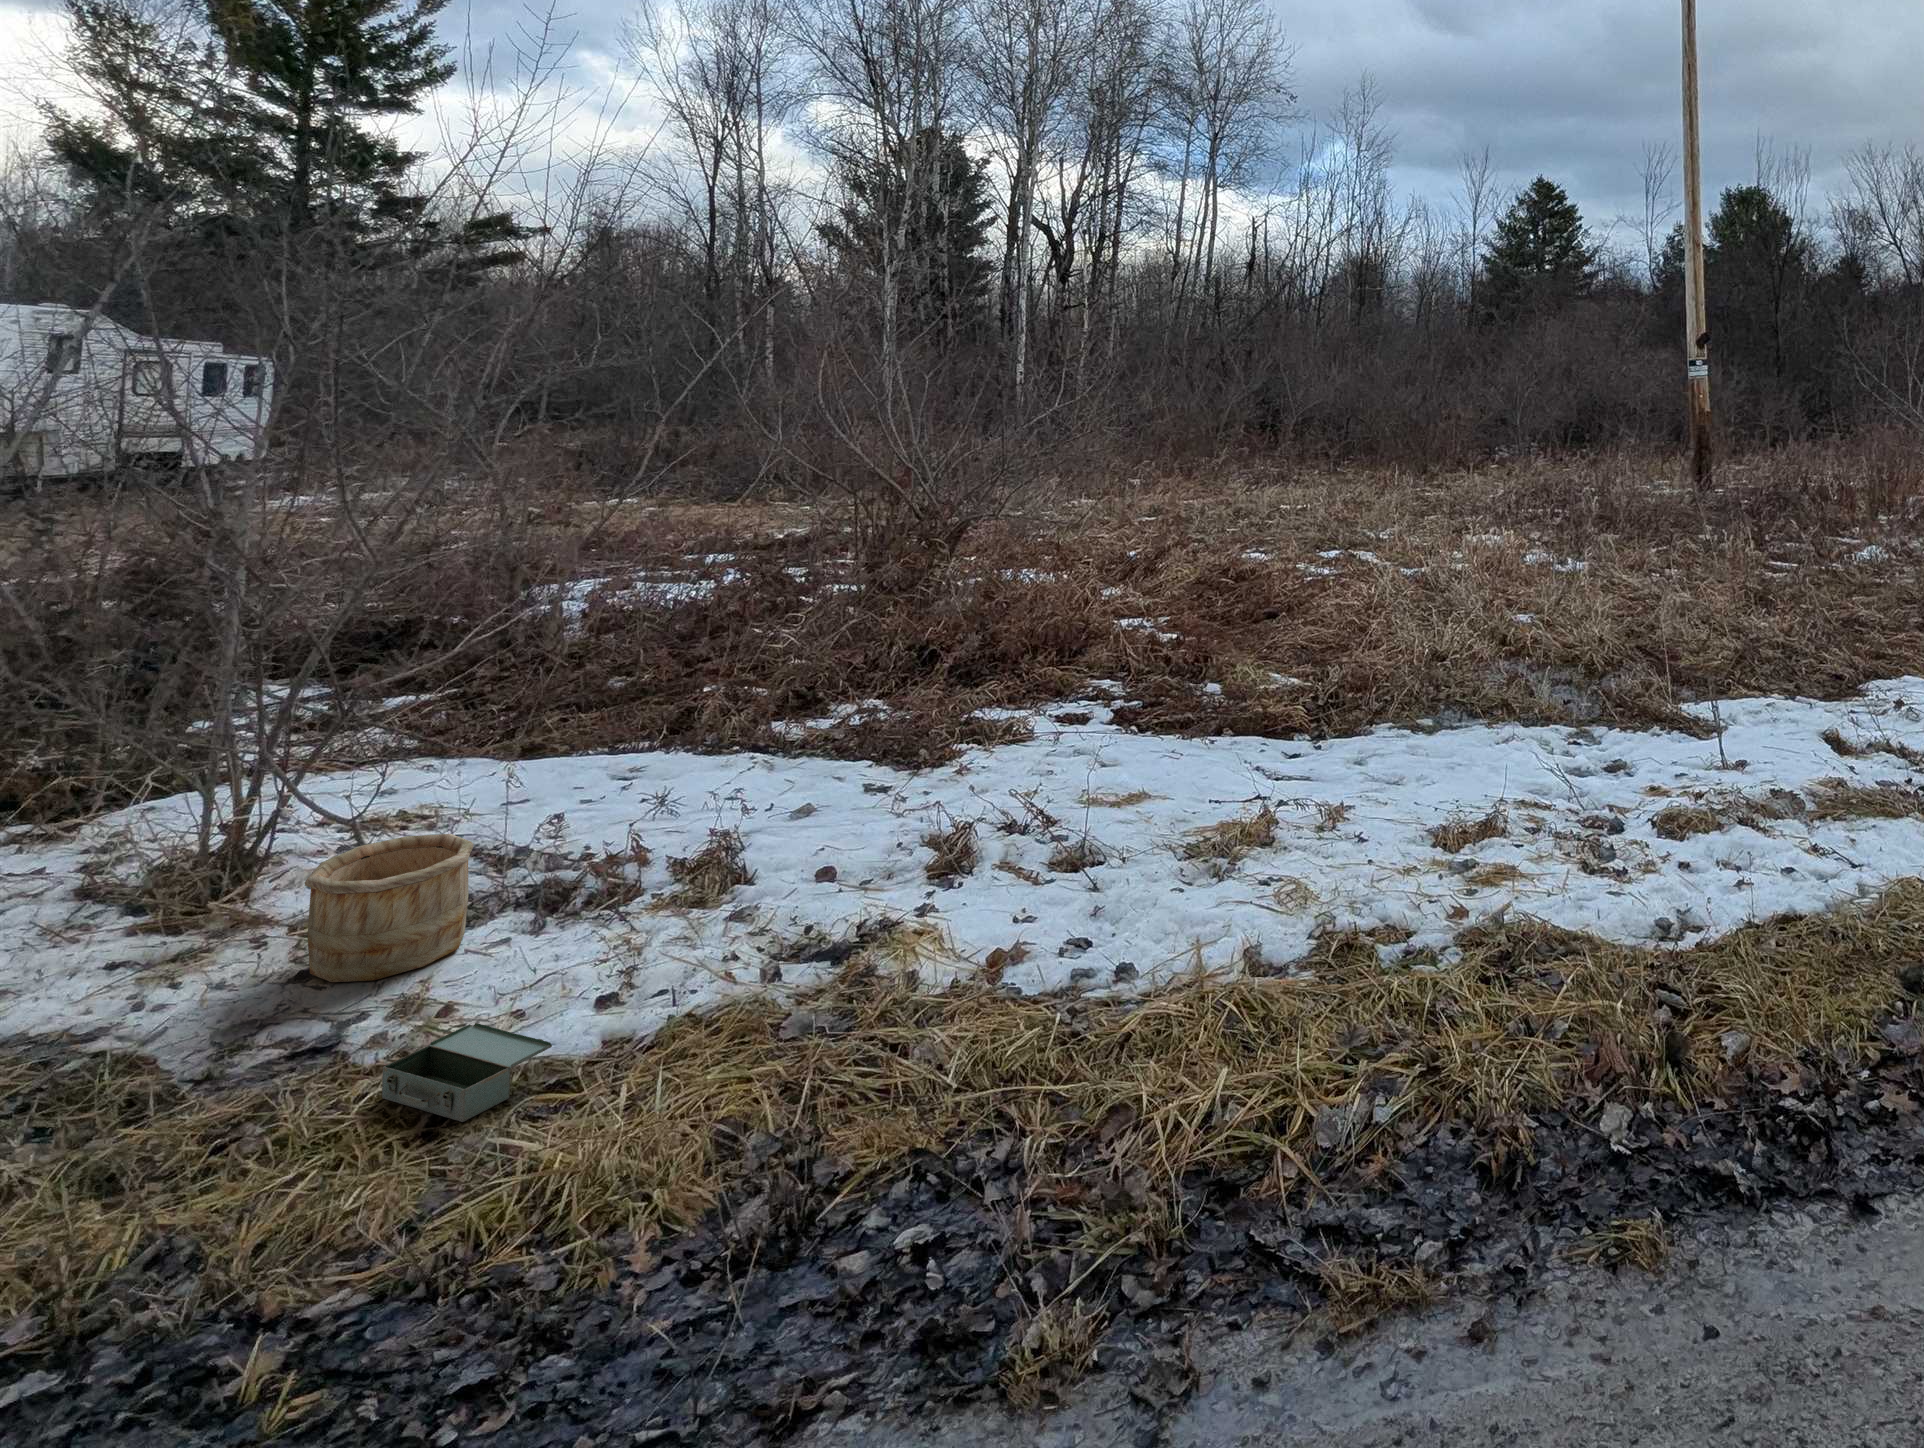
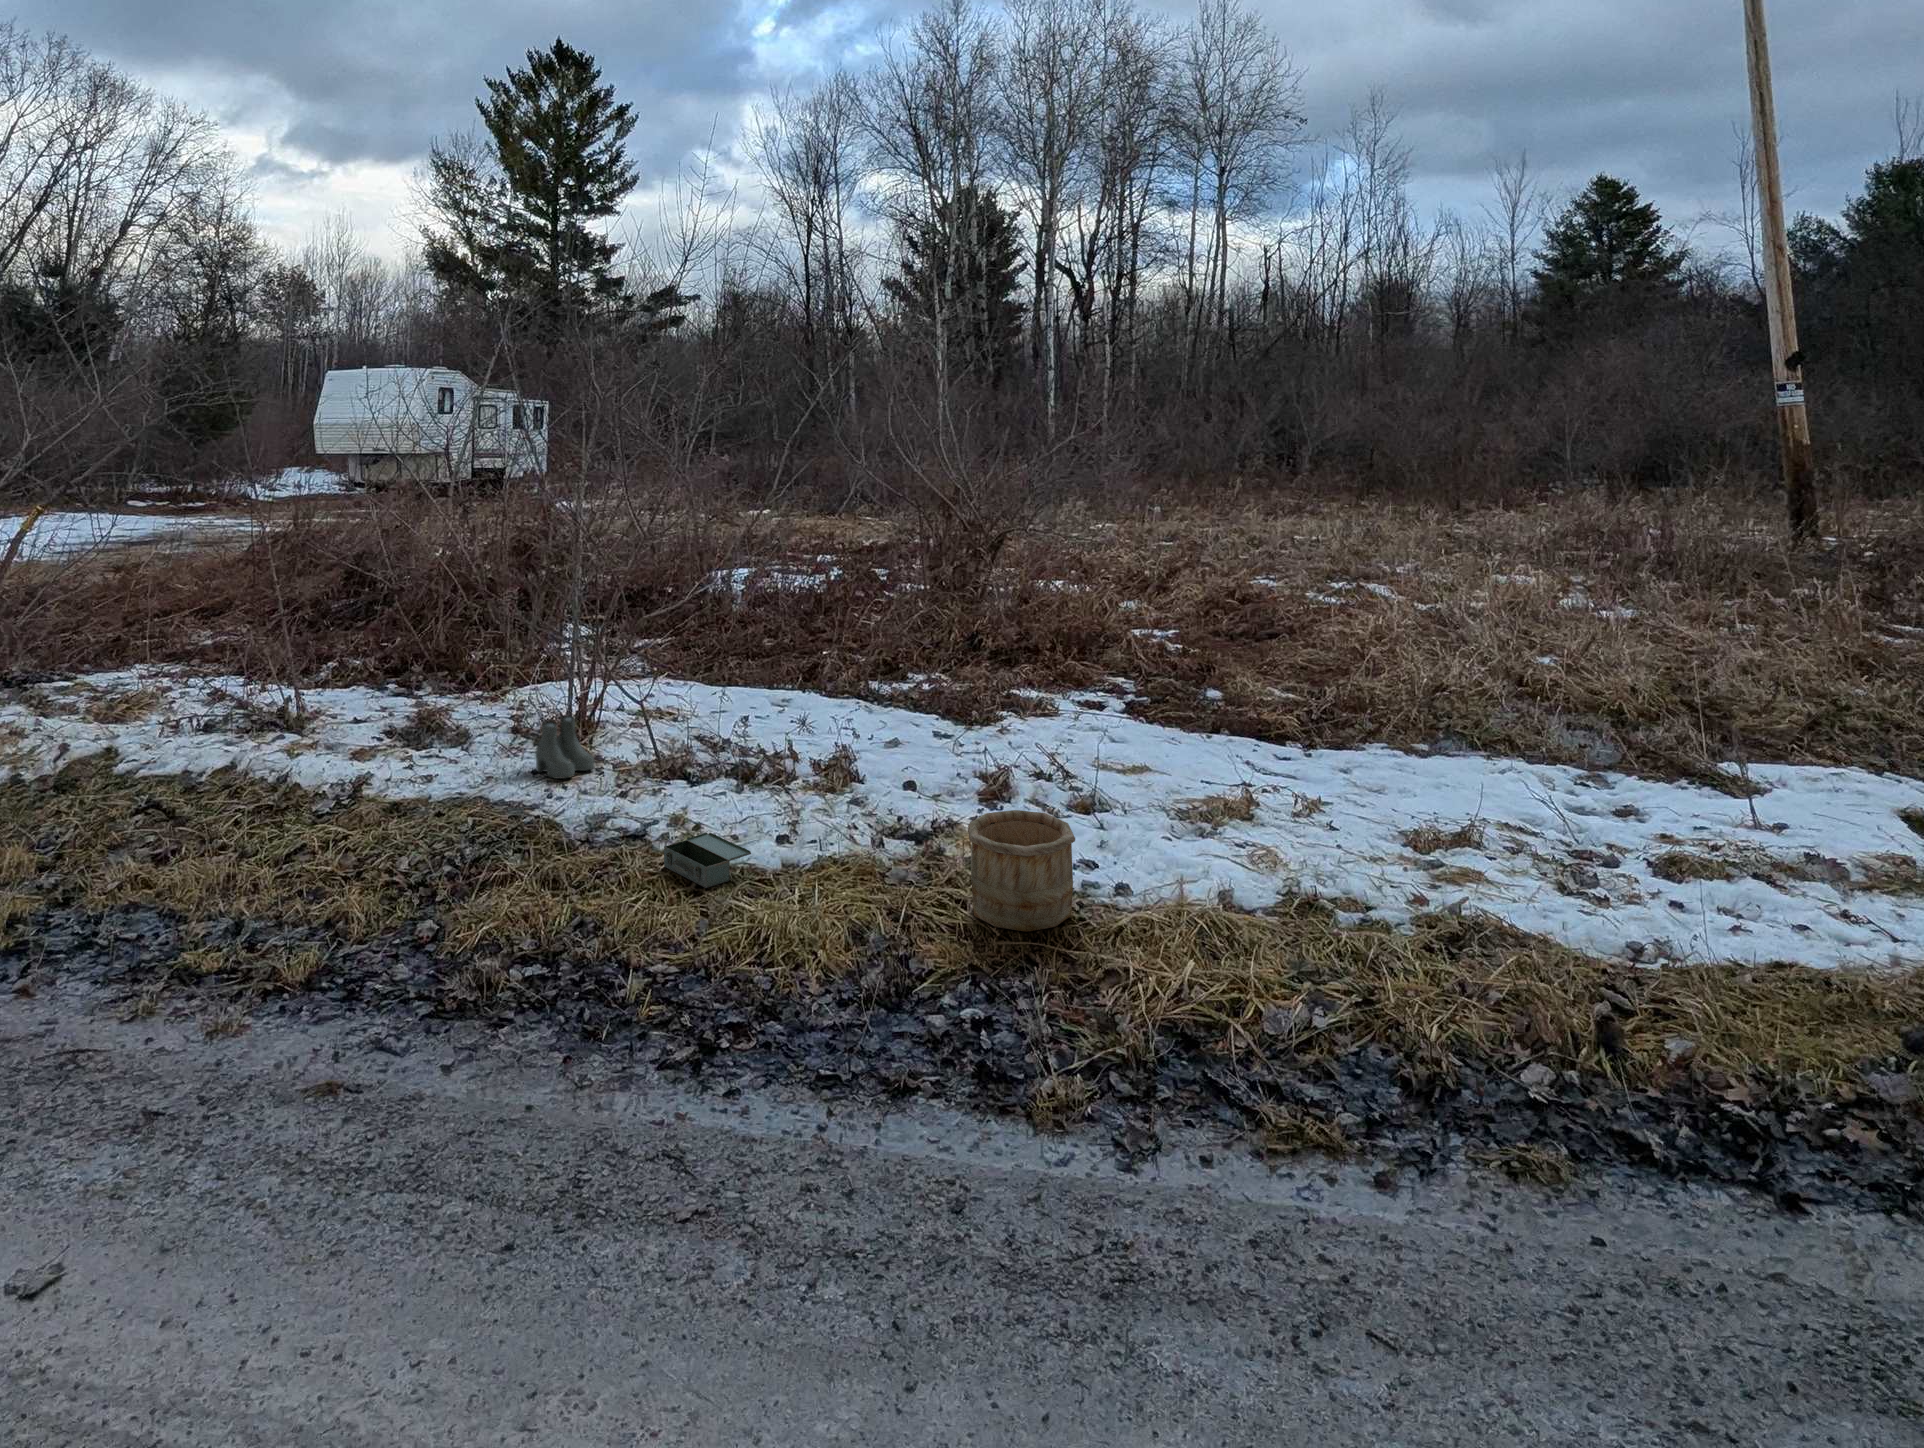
wooden bucket: present [305,834,474,982] -> present [968,810,1075,932]
boots: none [128,859,258,969] -> present [535,715,595,779]

